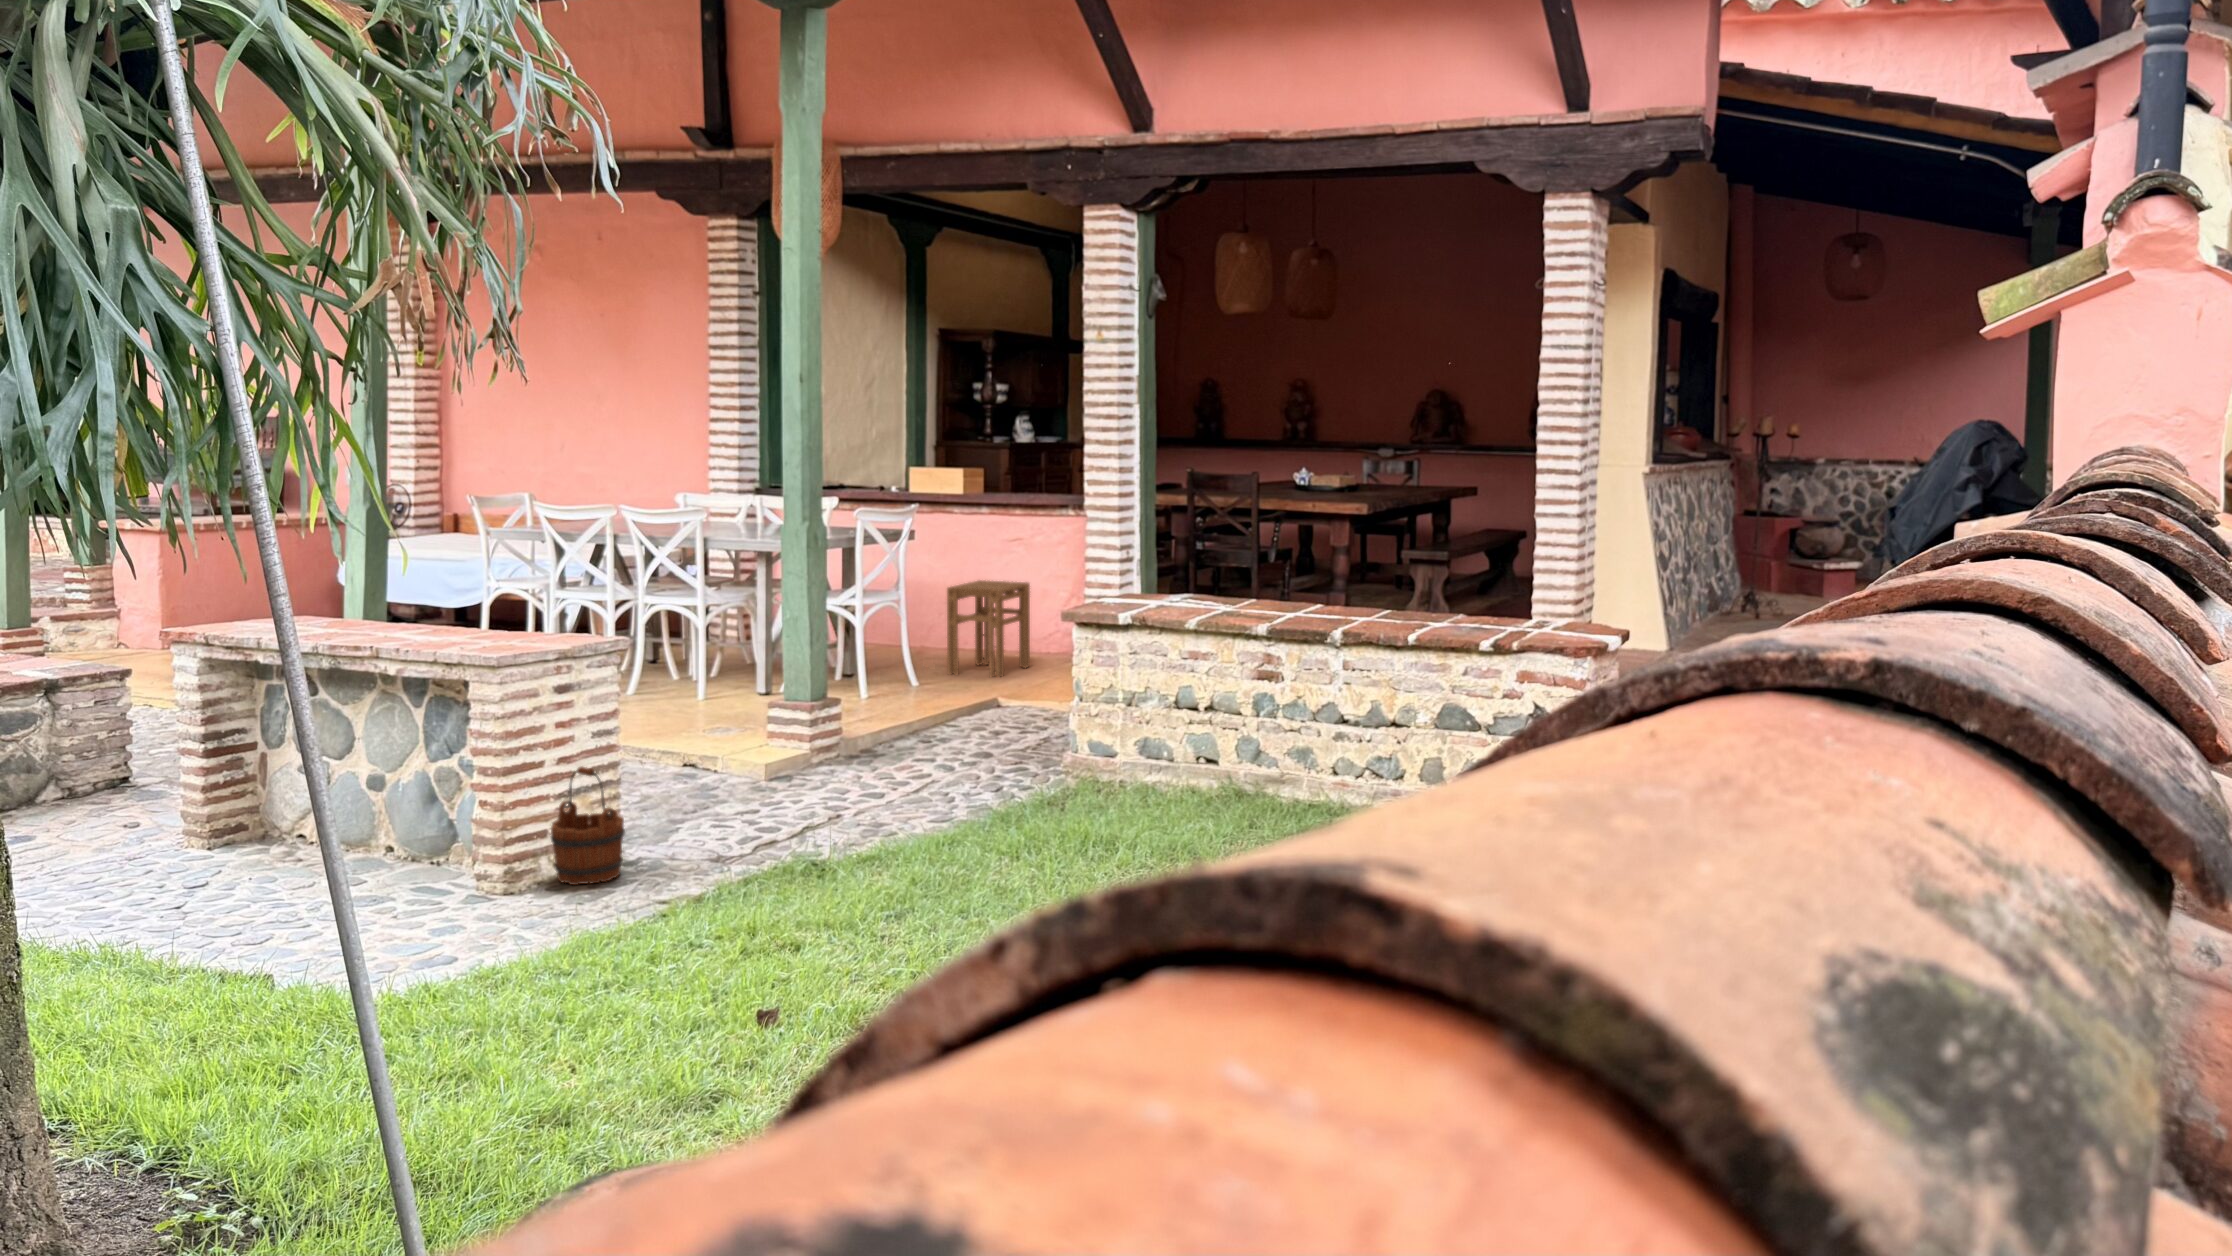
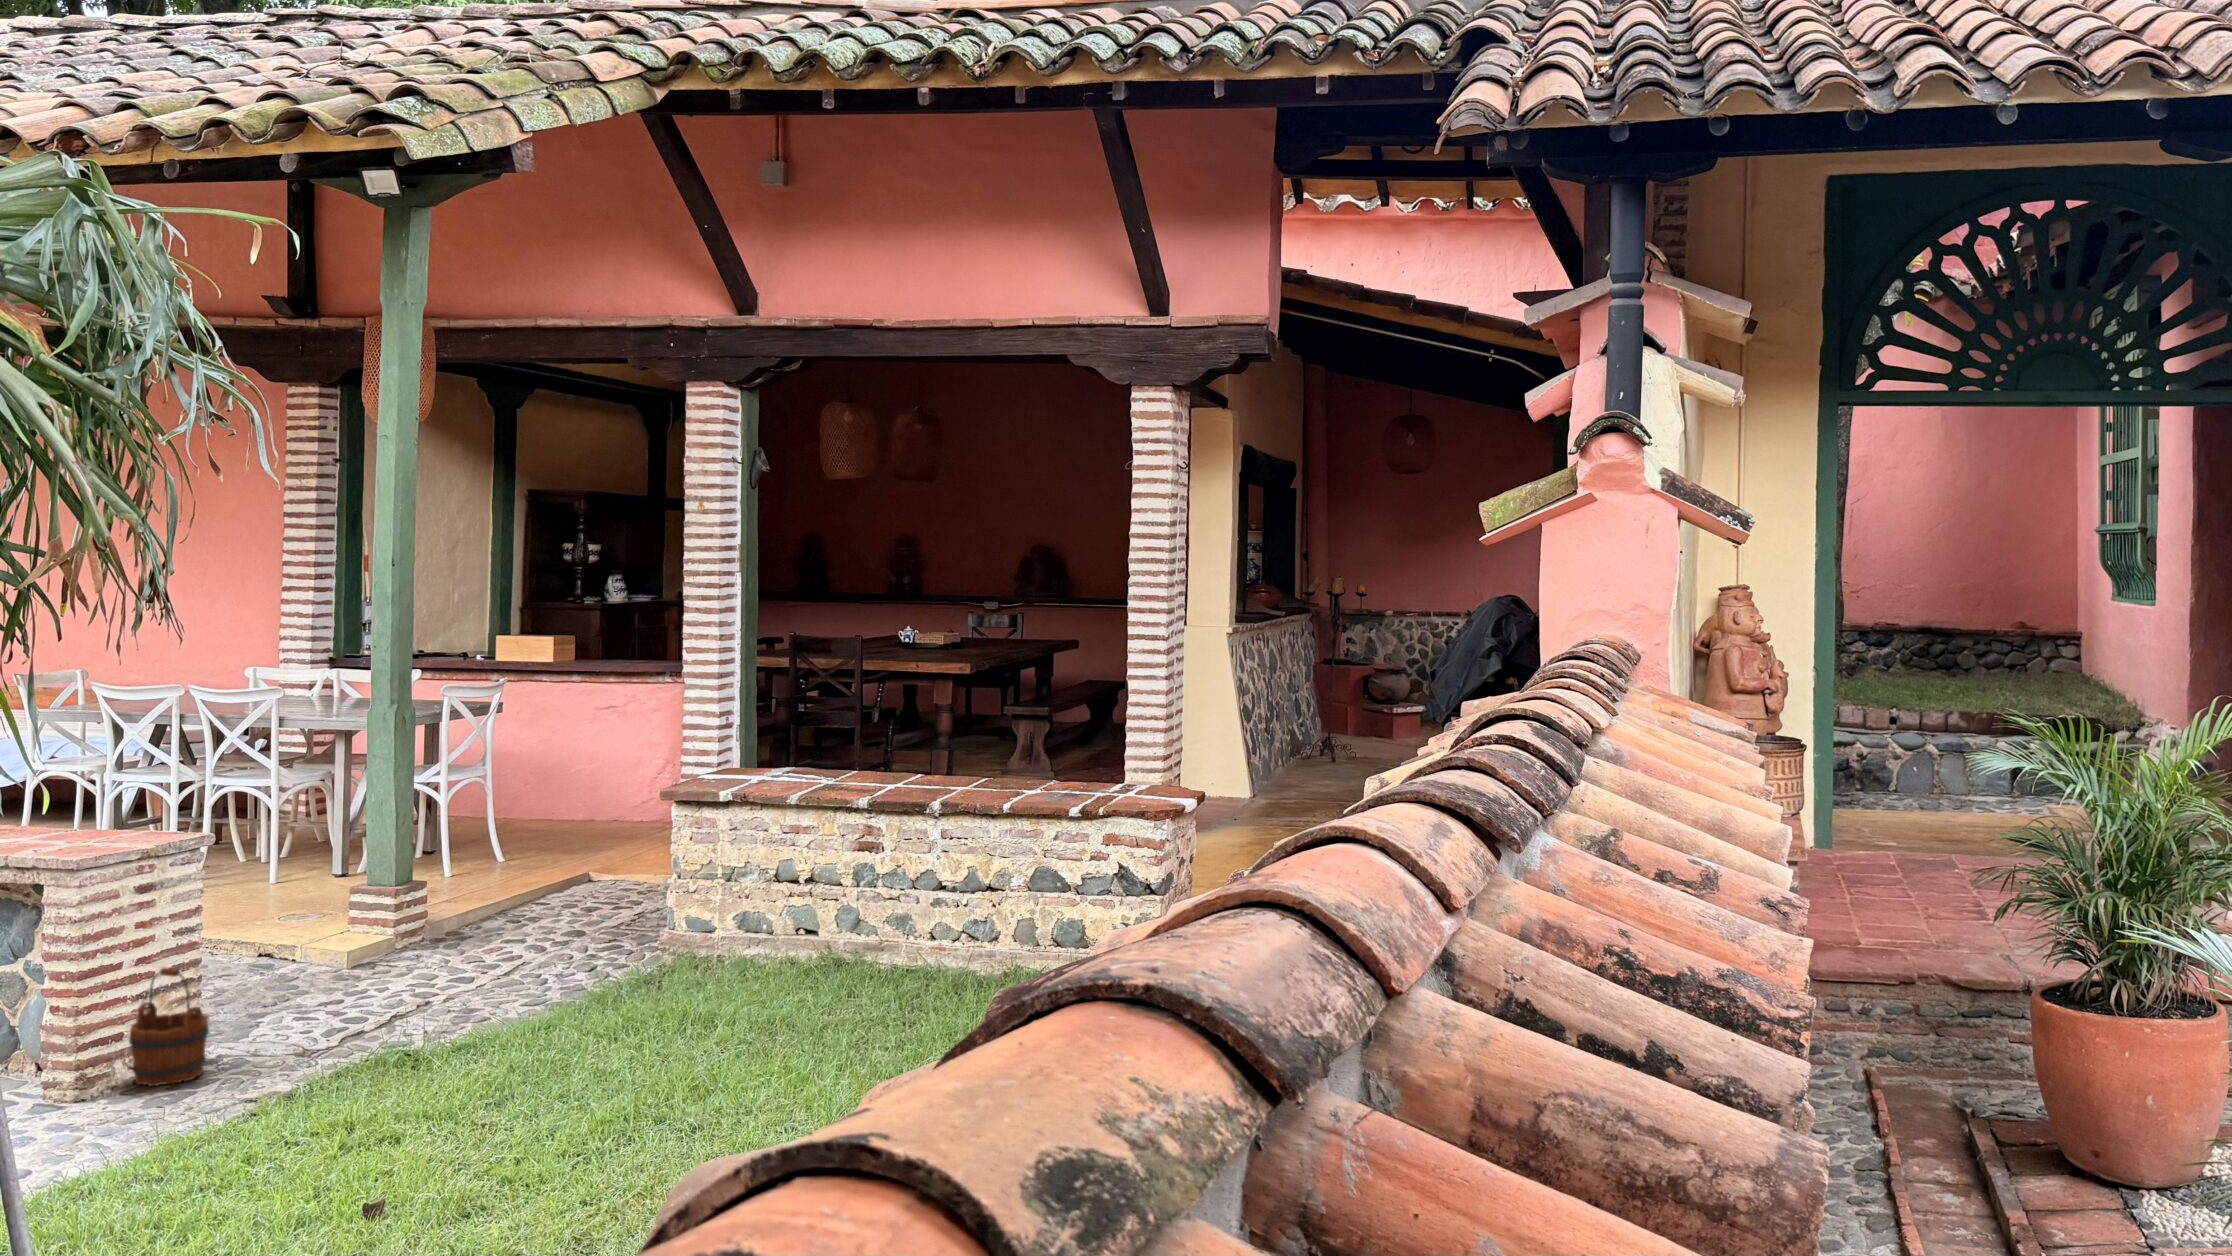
stool: present [947,580,1030,677] -> none [540,749,630,850]

